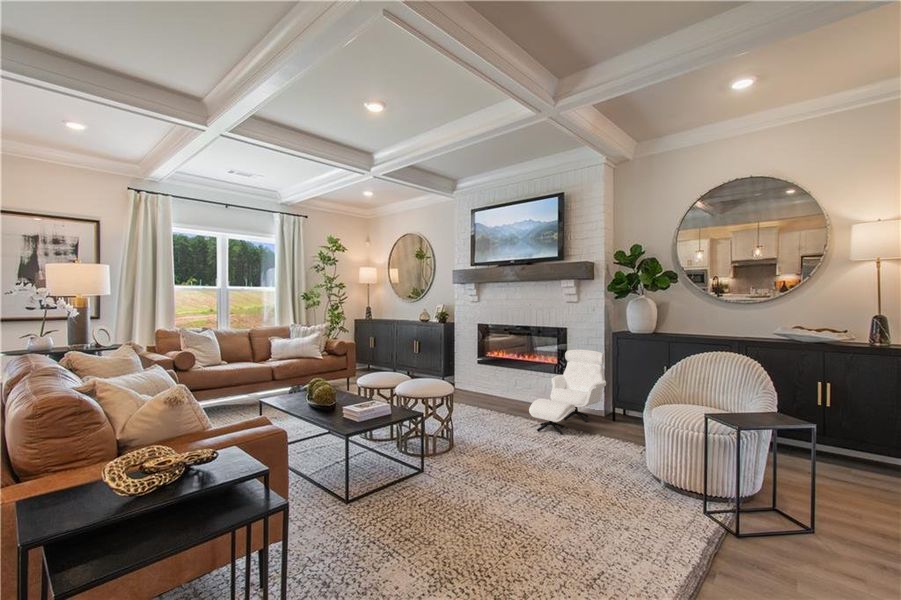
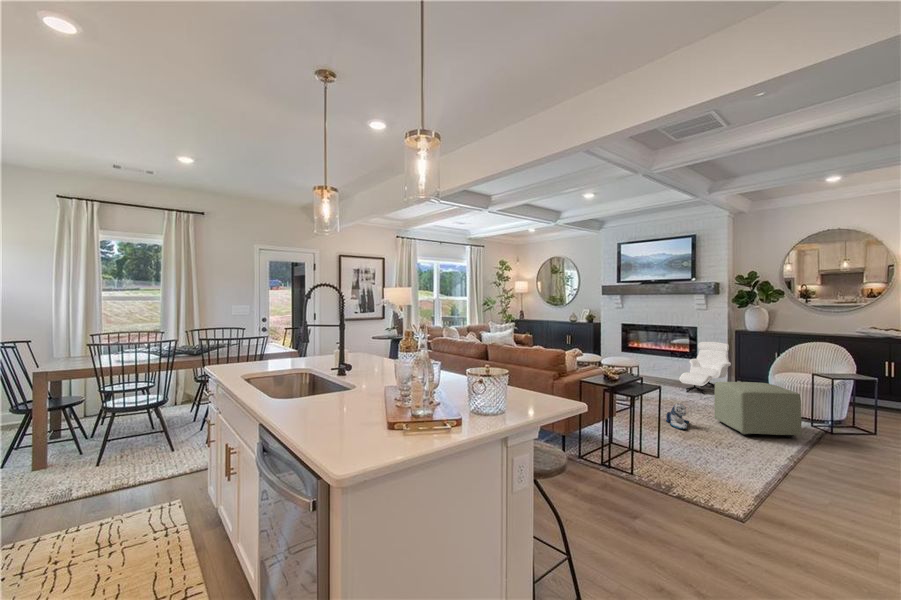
ottoman: none [539,434,681,562] -> present [714,382,802,437]
plush toy: none [445,485,488,548] -> present [666,403,689,429]

